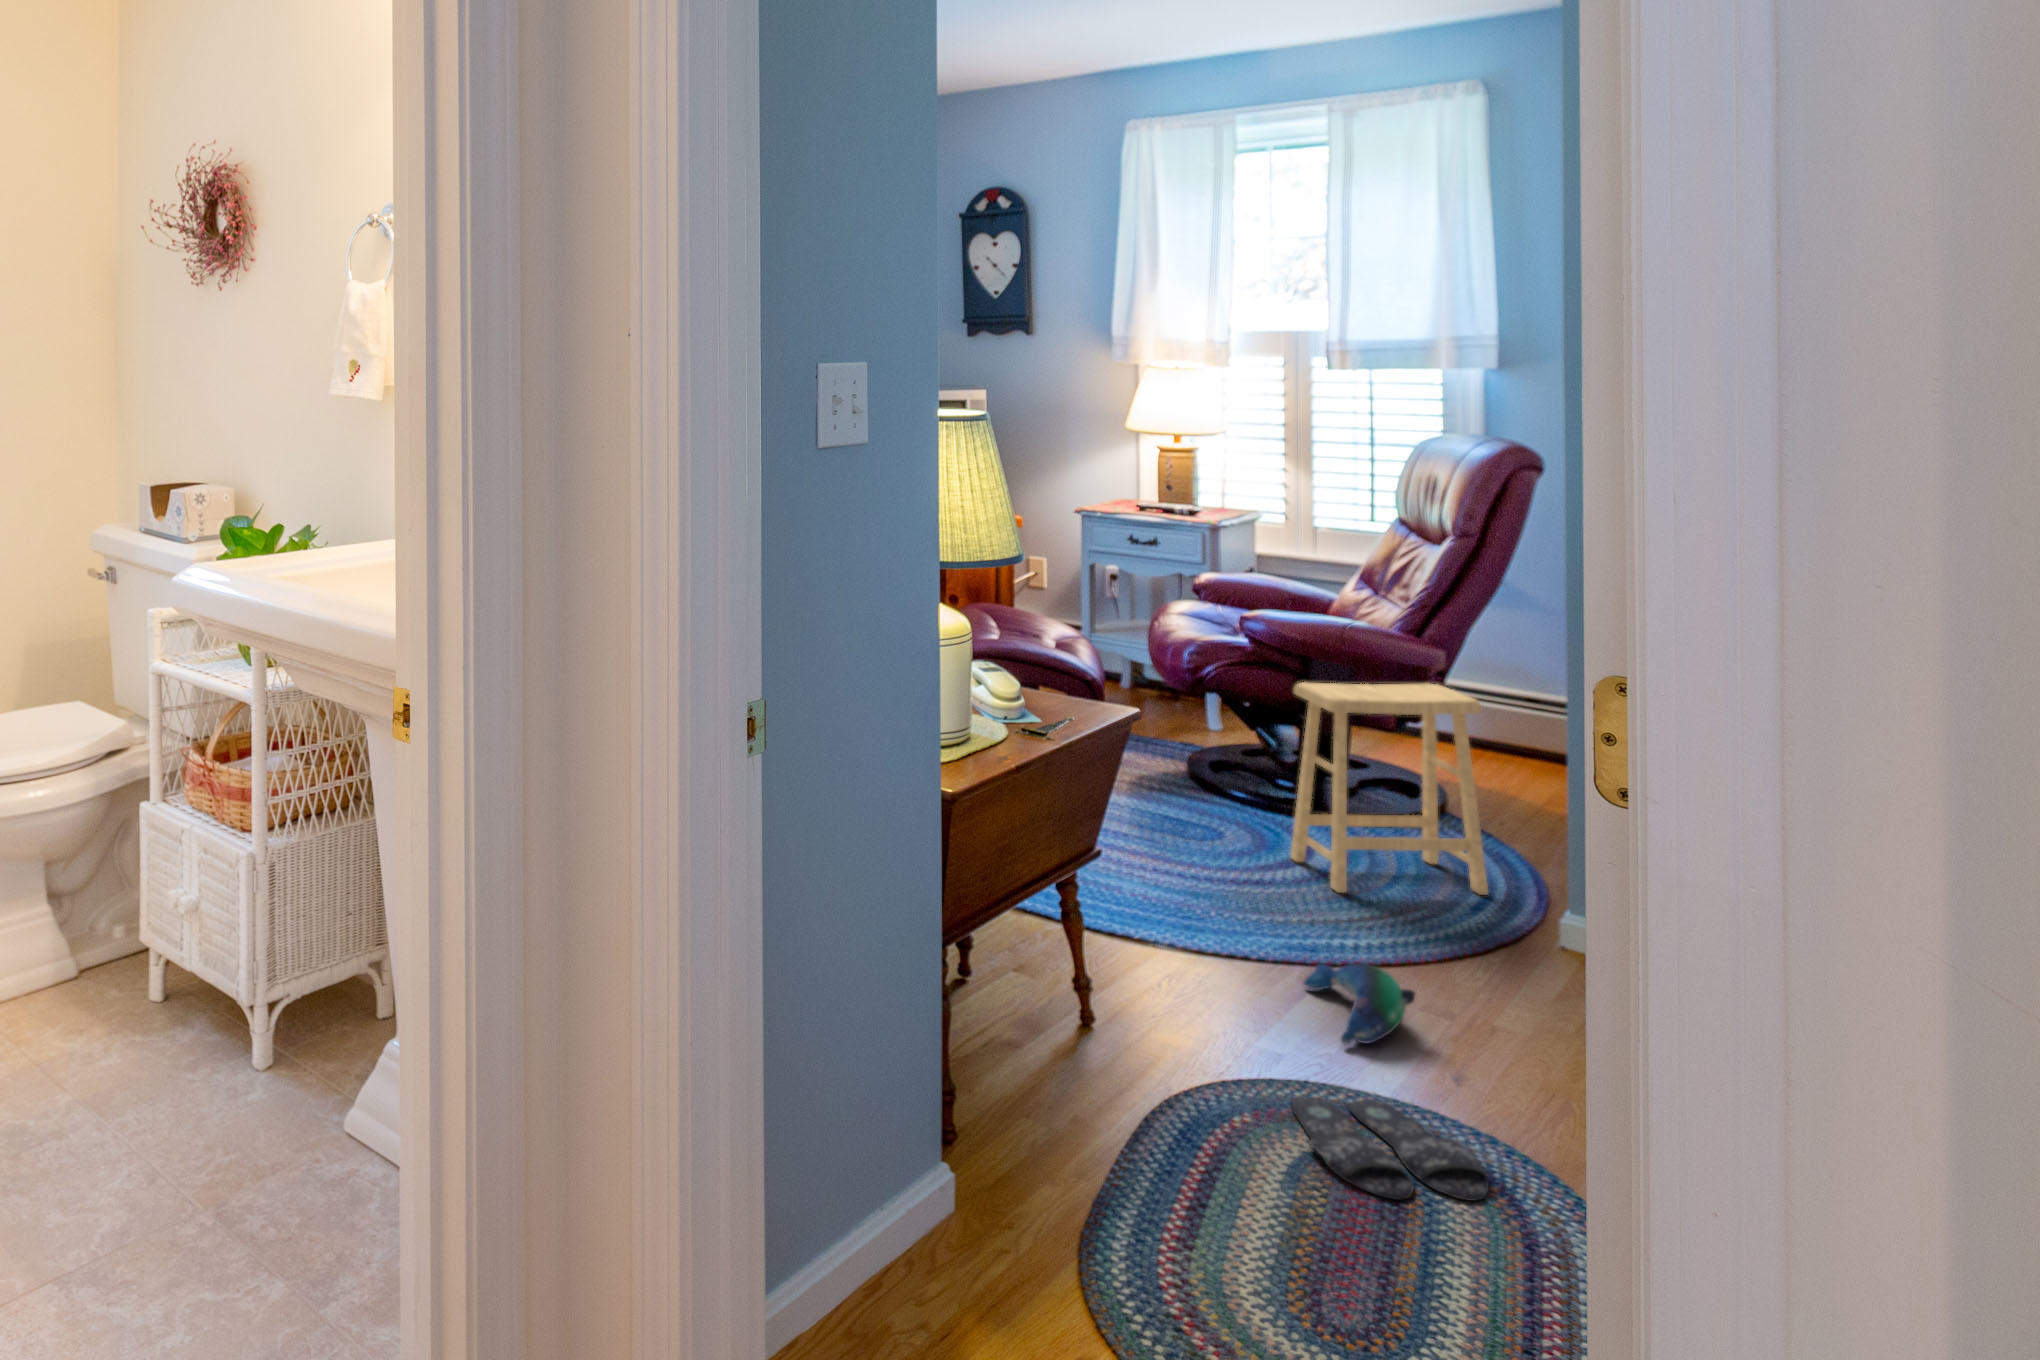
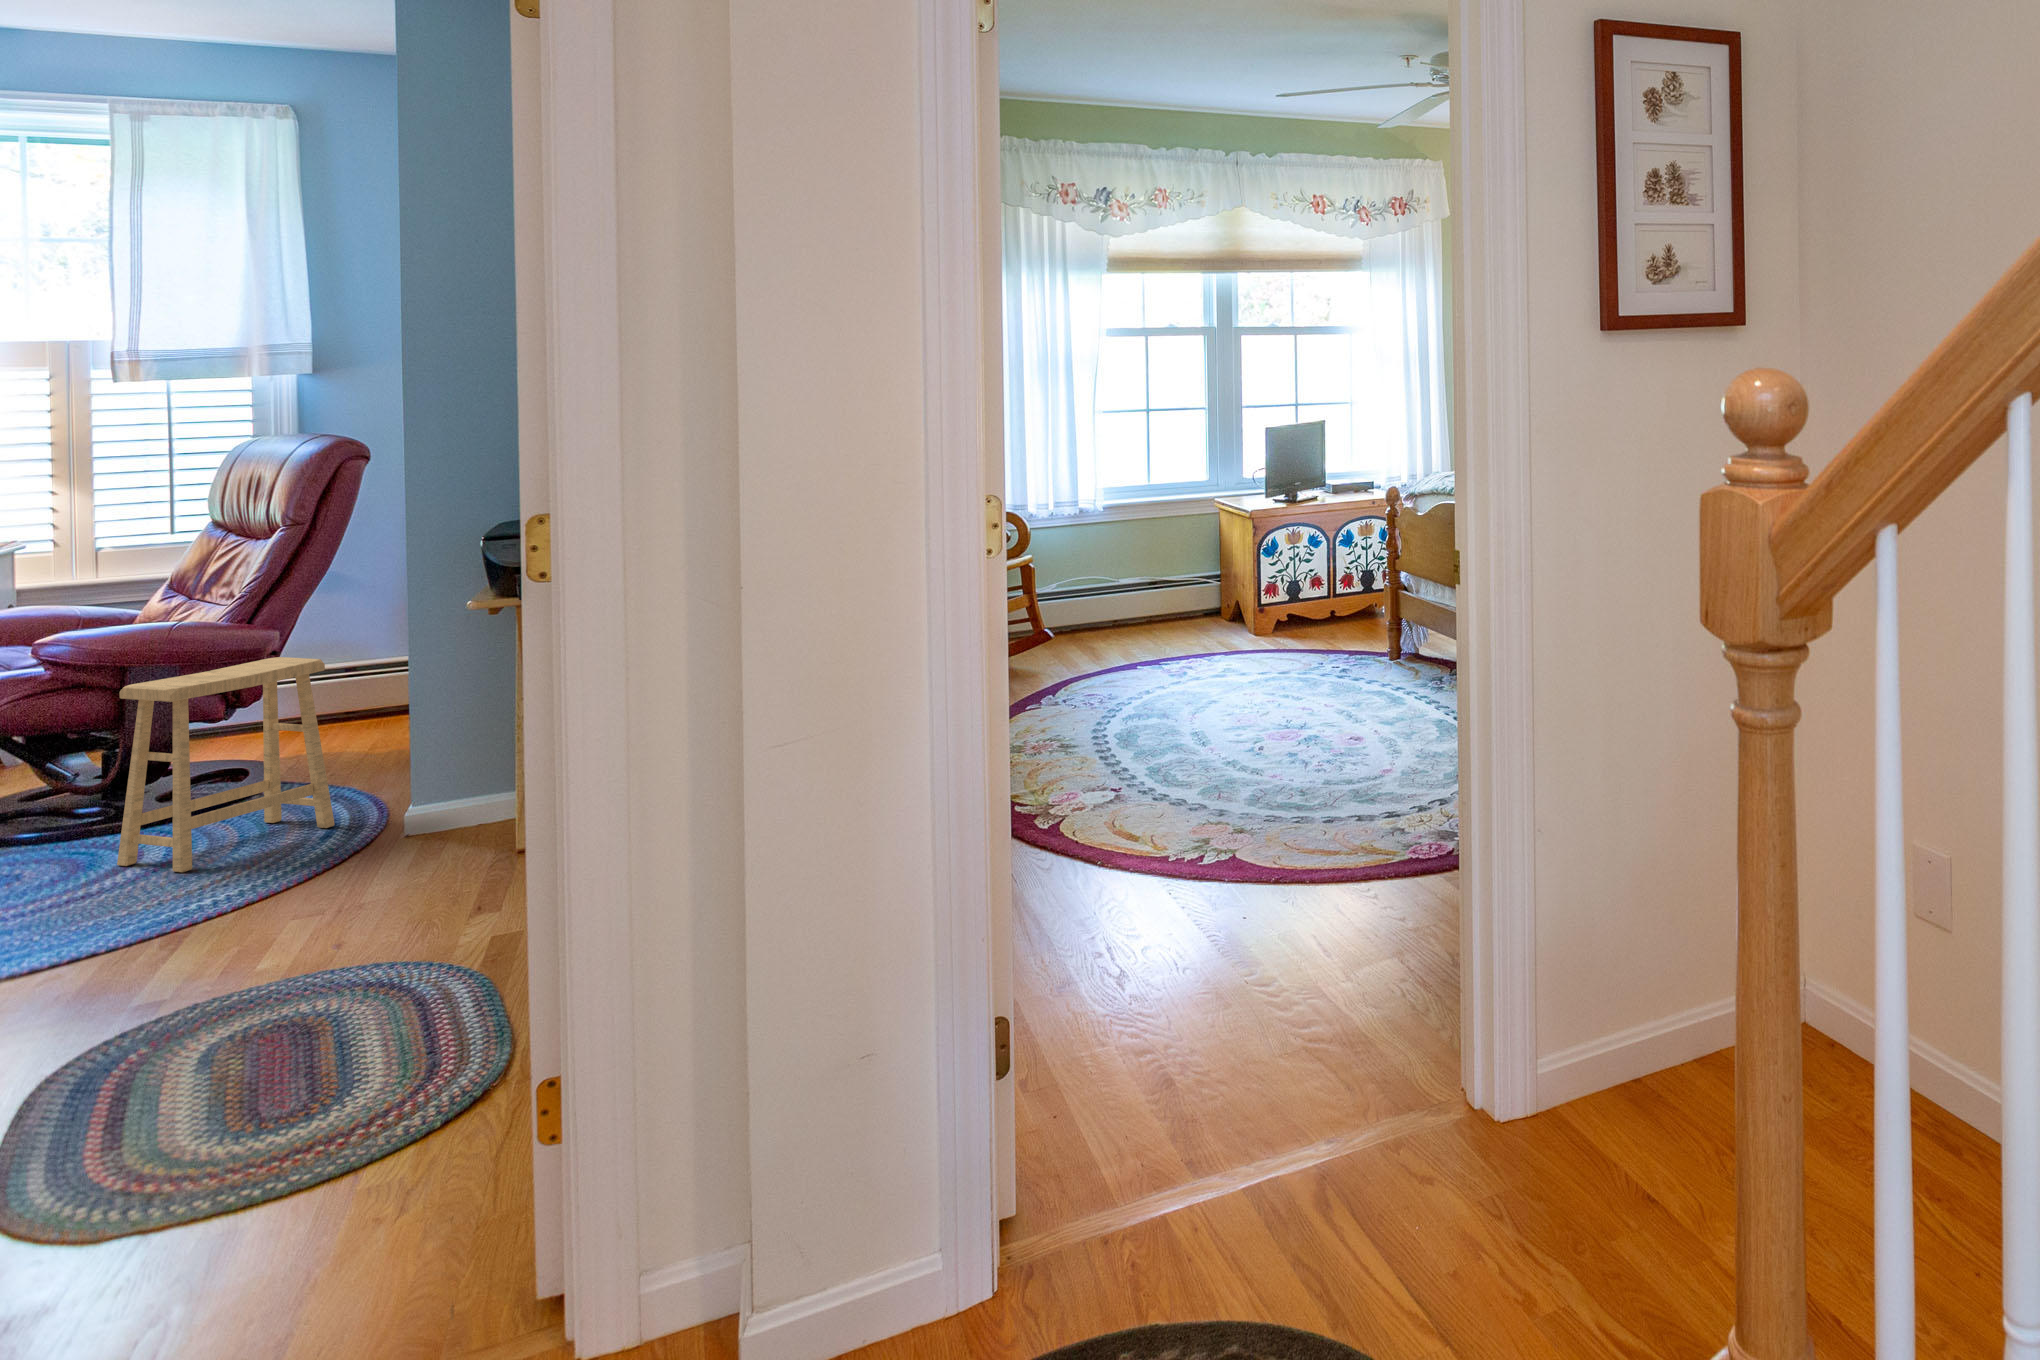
plush toy: present [1304,963,1415,1044] -> none [169,894,292,965]
slippers: present [1292,1099,1489,1201] -> none [187,976,381,1042]

